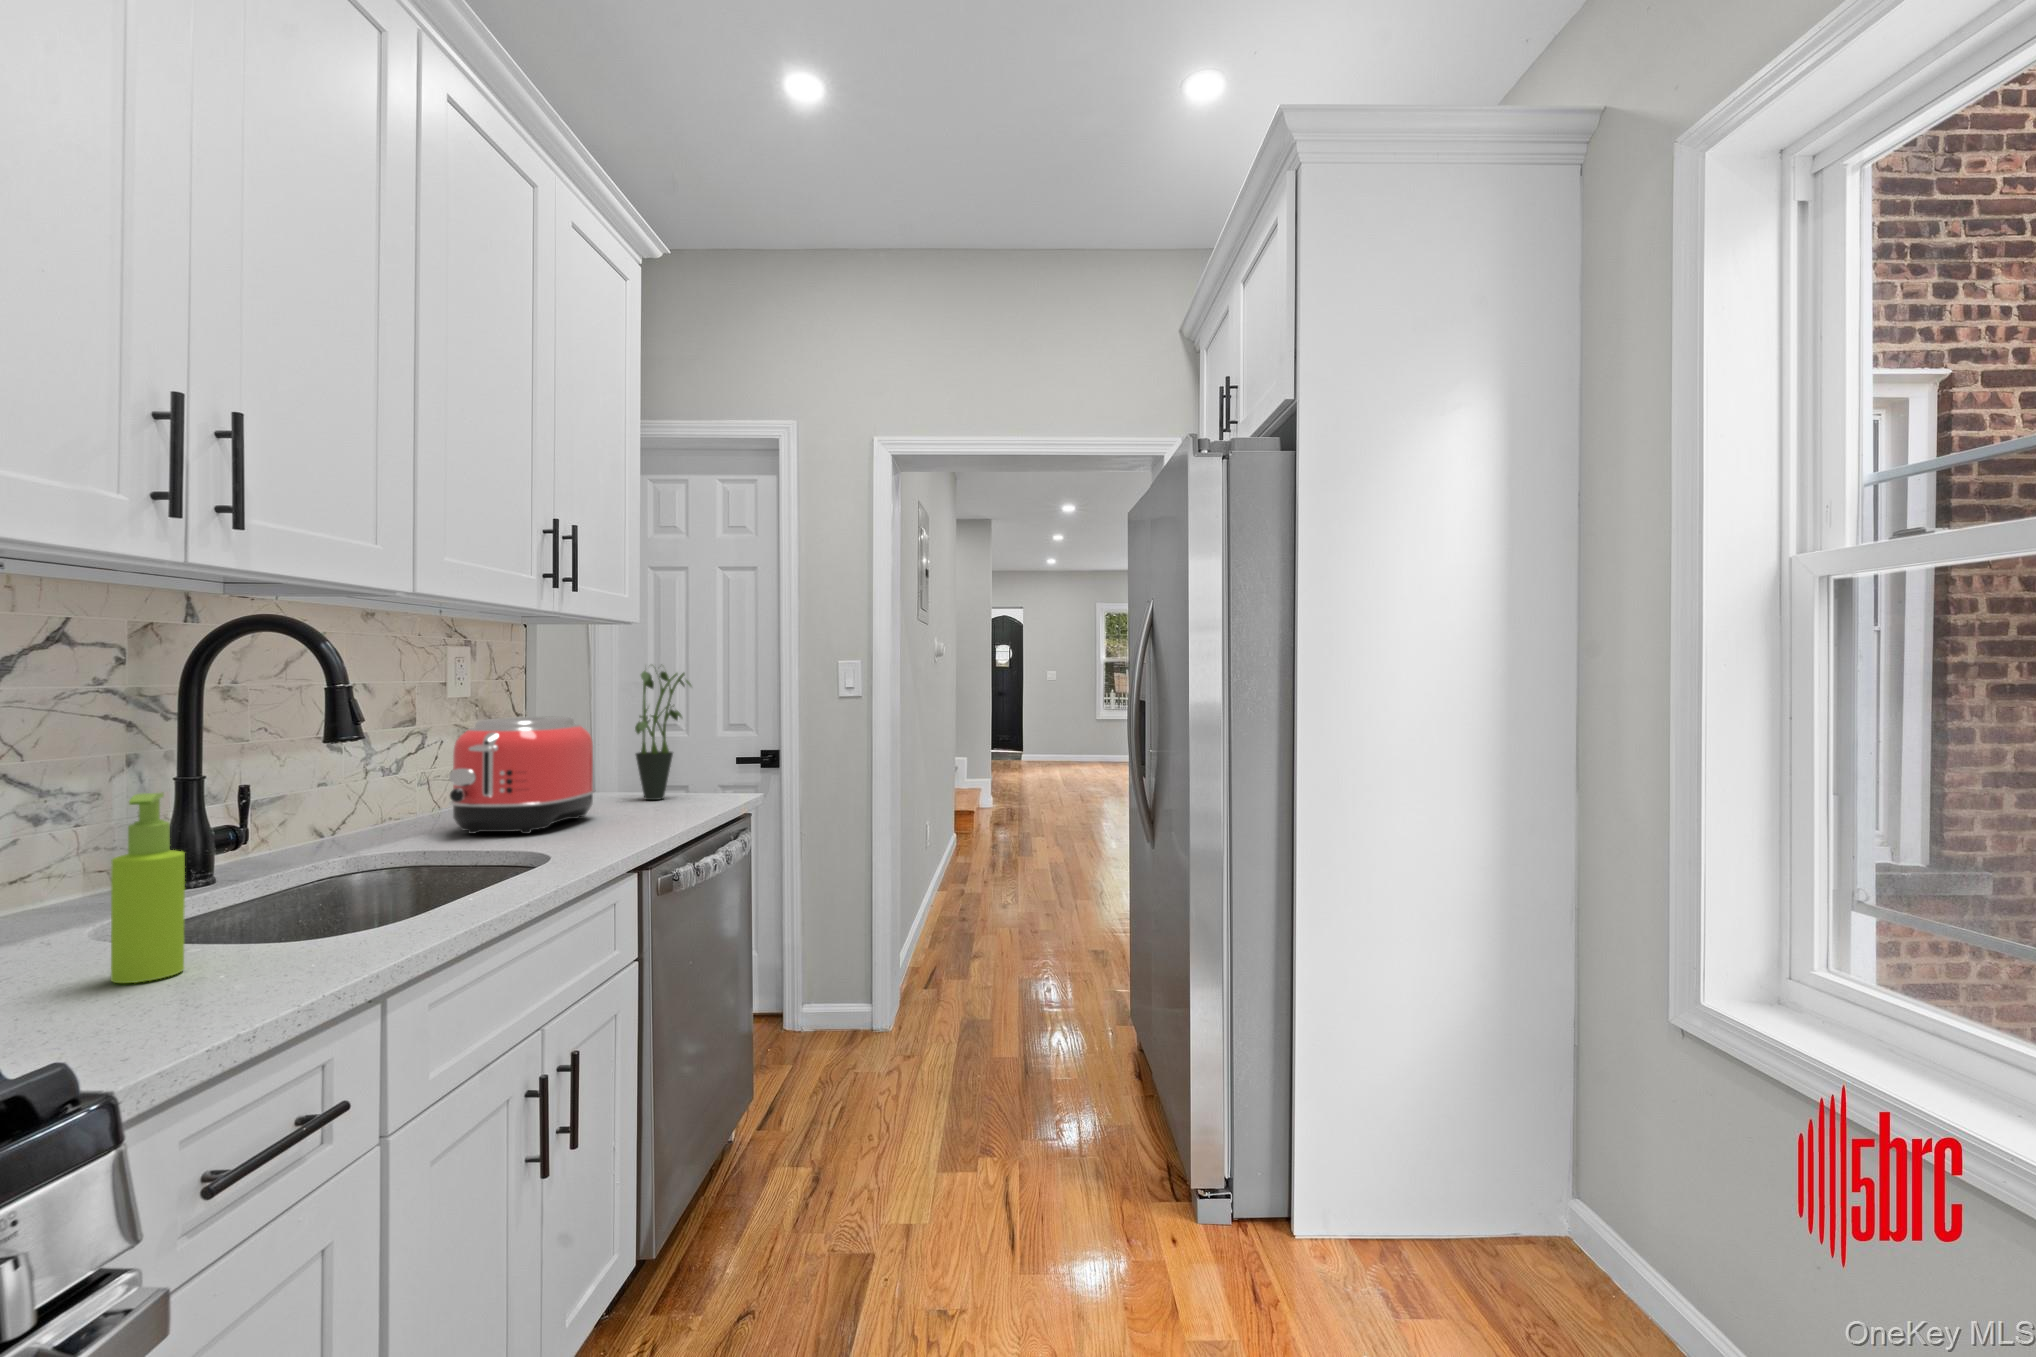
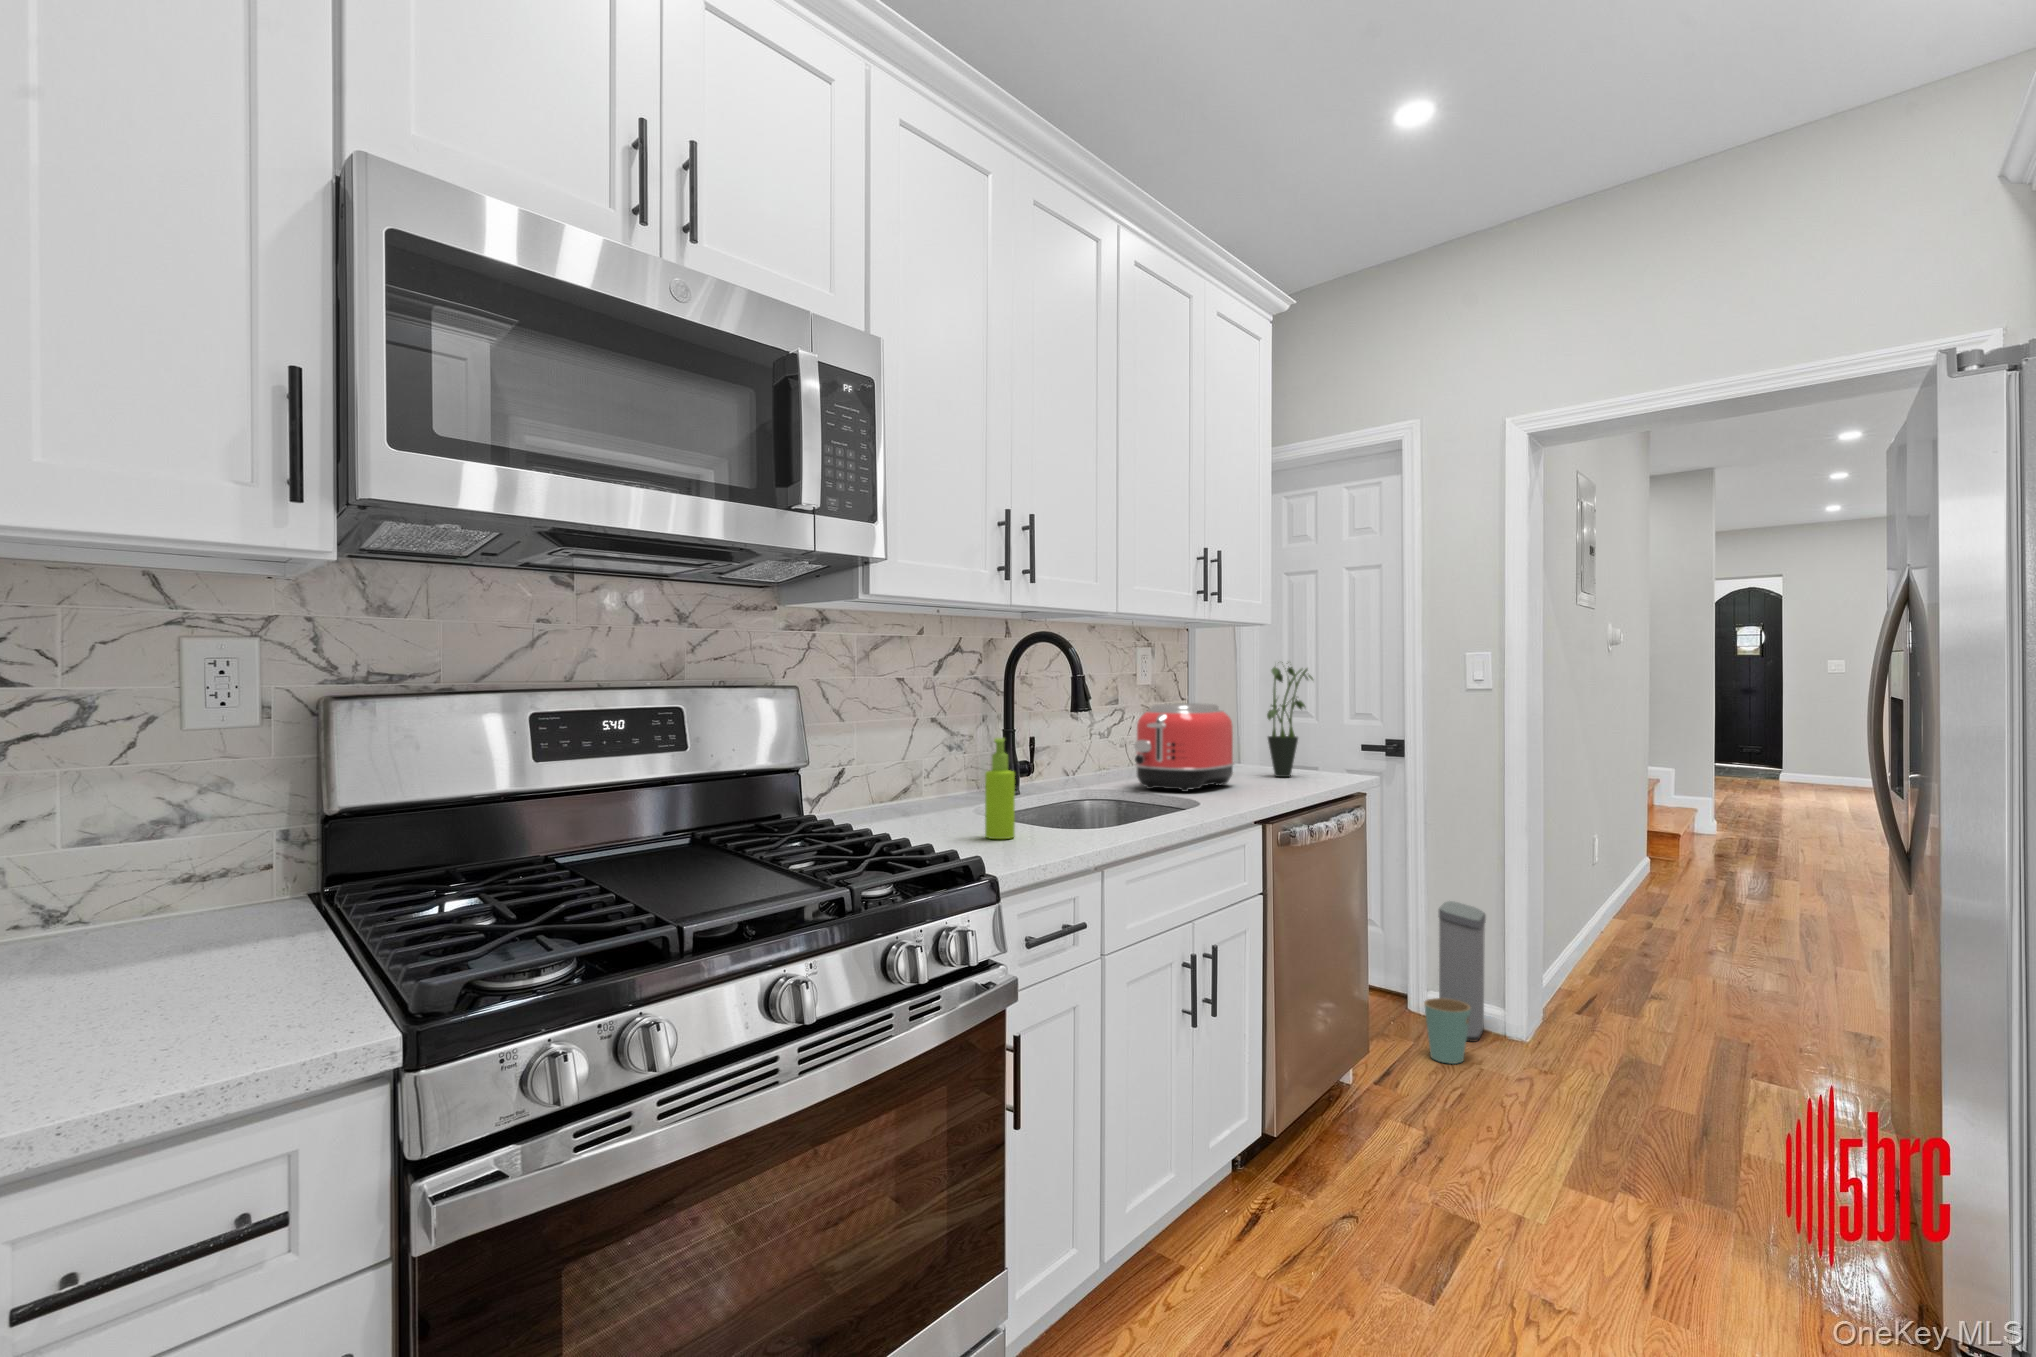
trash can: none [806,908,859,1083] -> present [1424,901,1486,1064]

